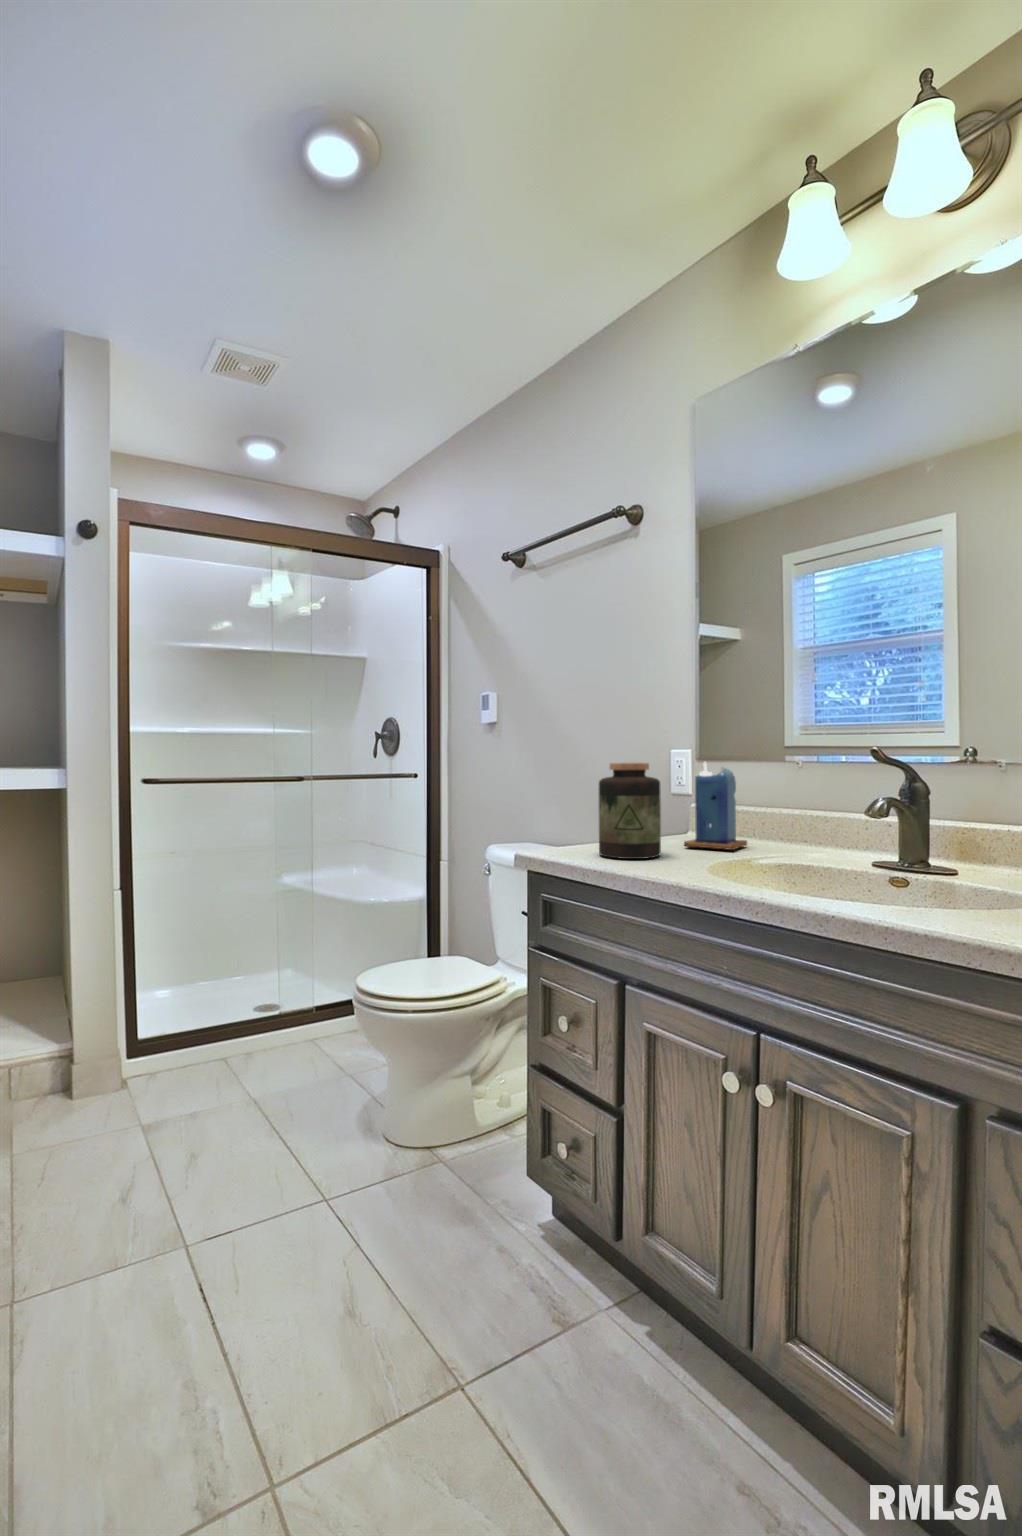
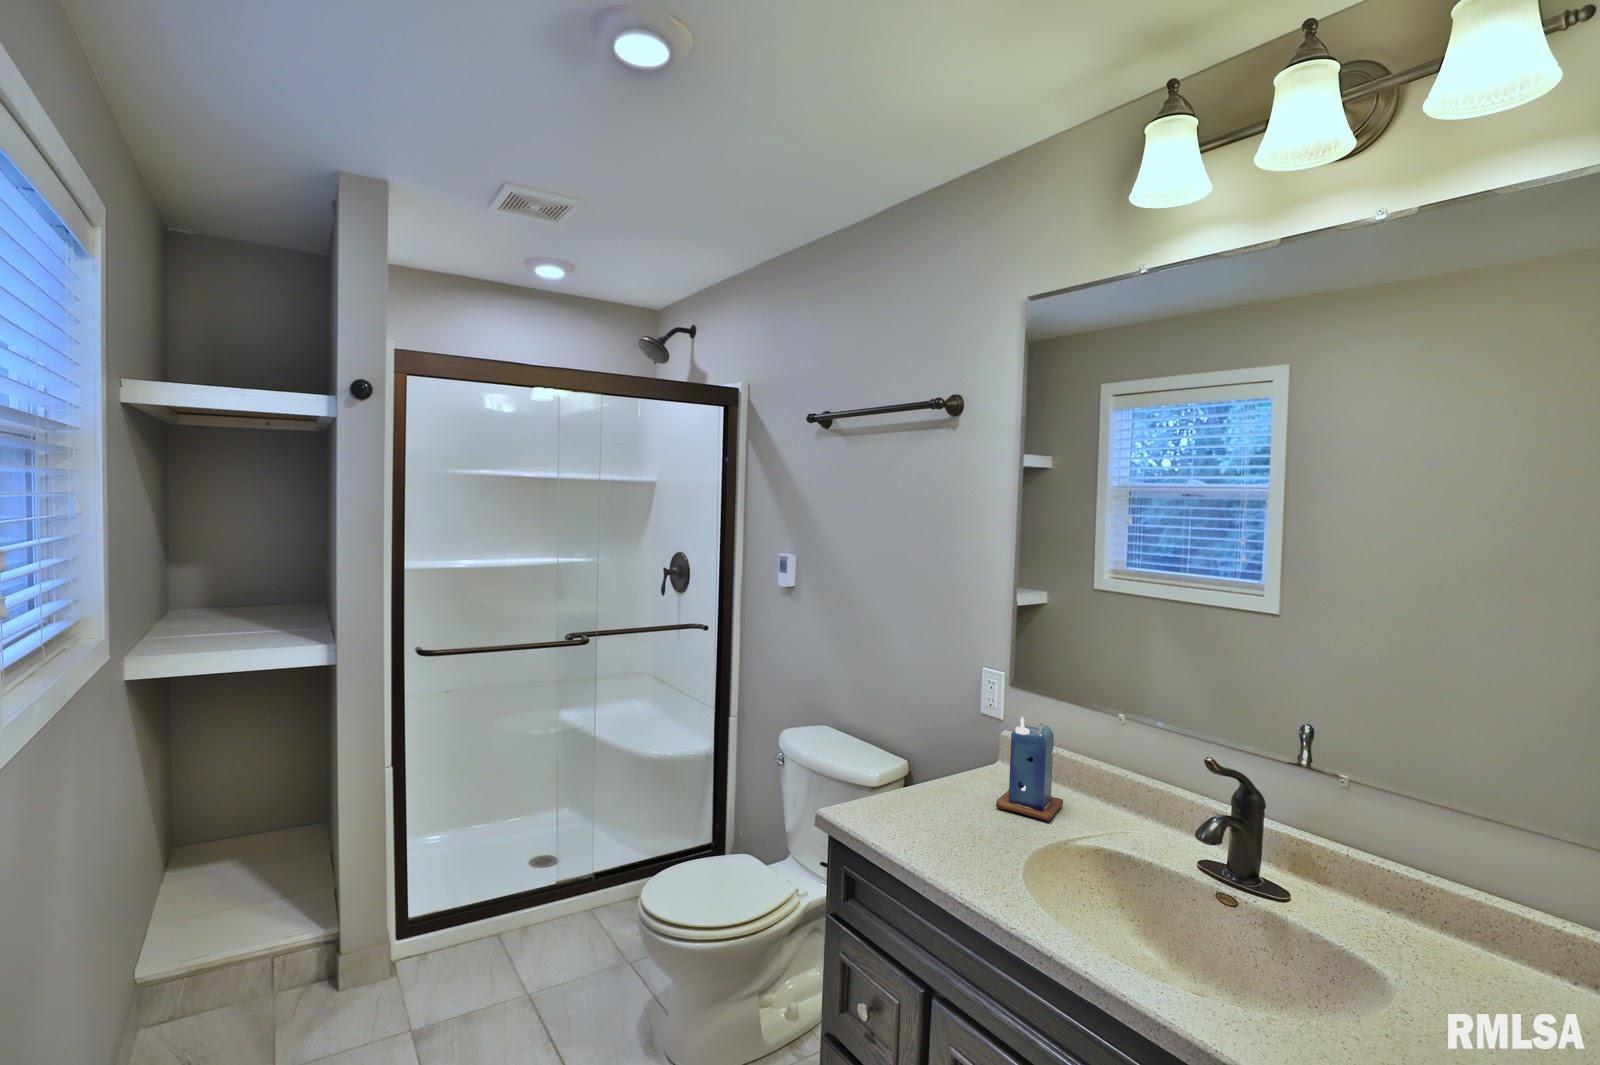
jar: present [599,763,661,859] -> none [907,727,976,844]

